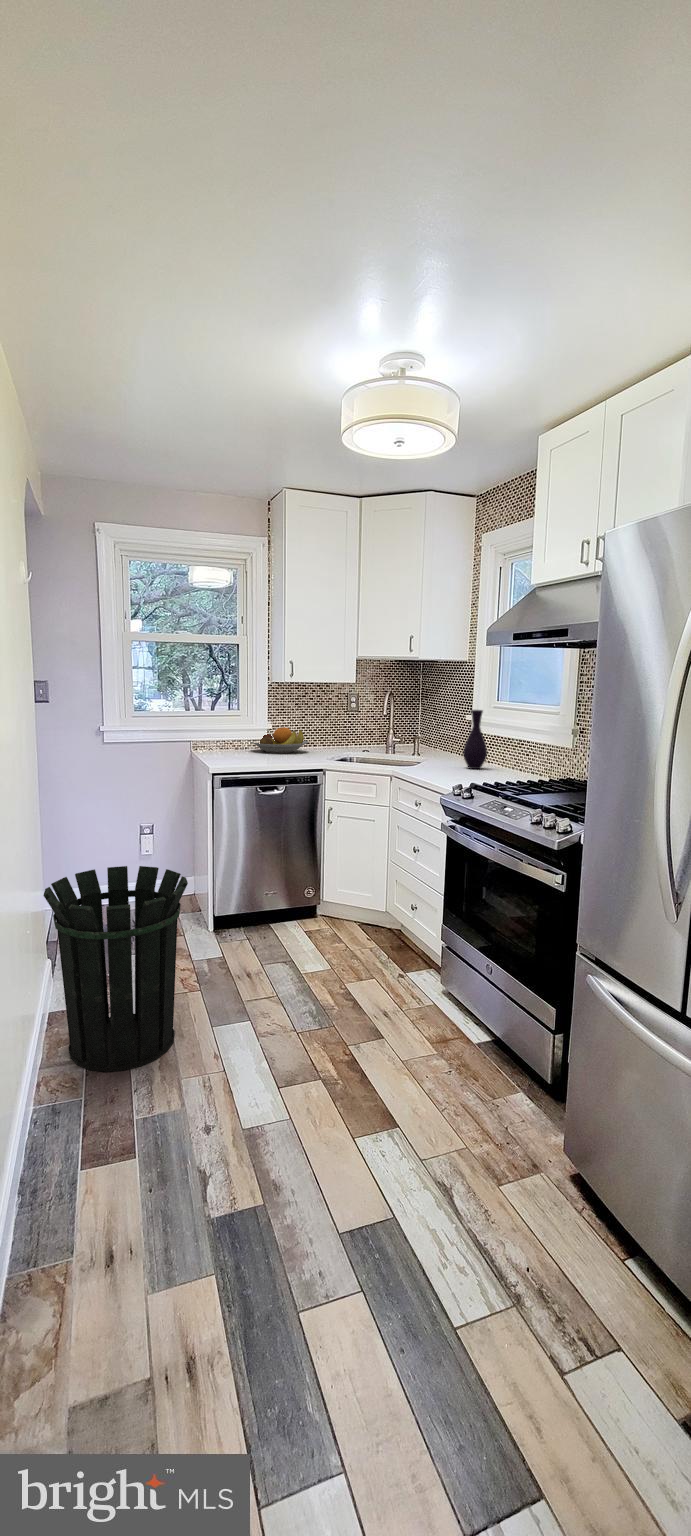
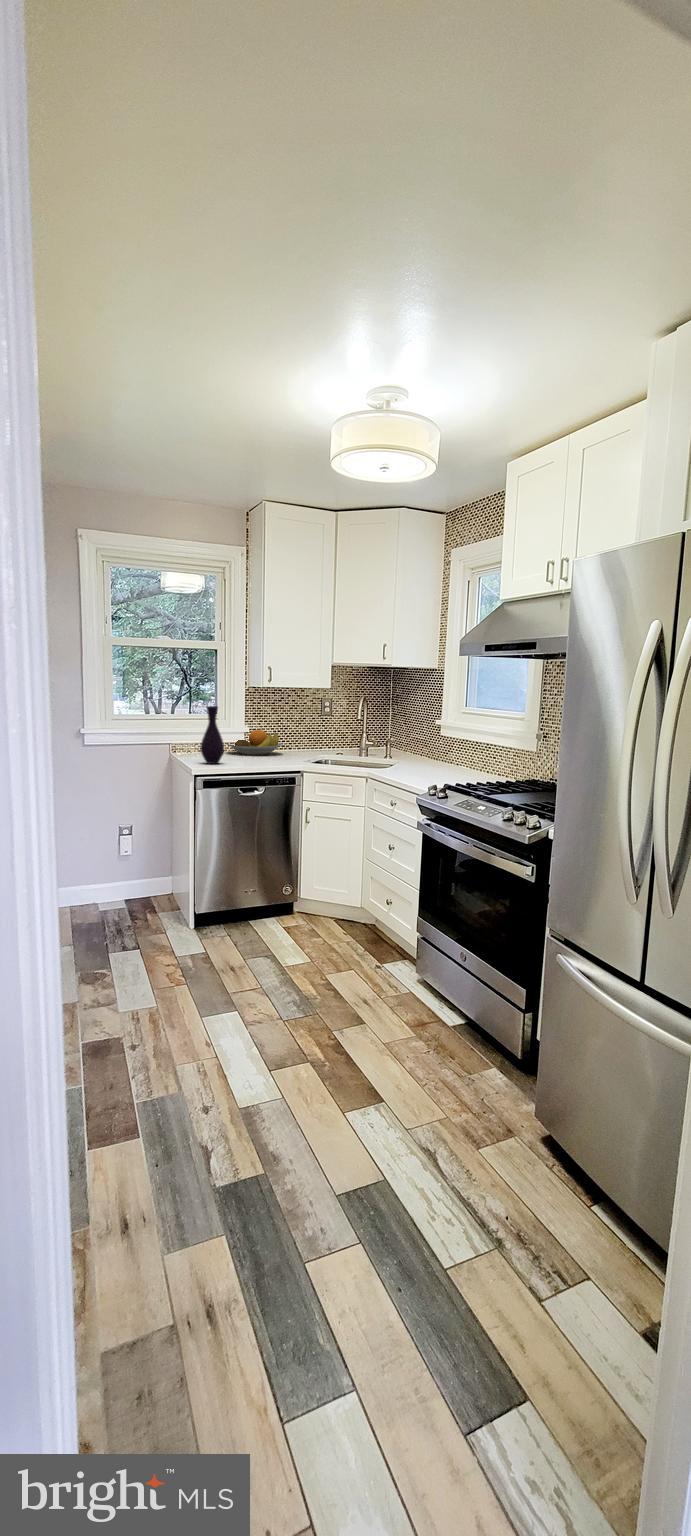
vase: present [463,710,487,769] -> present [201,706,224,764]
waste bin: present [43,866,188,1072] -> none [41,865,179,1062]

